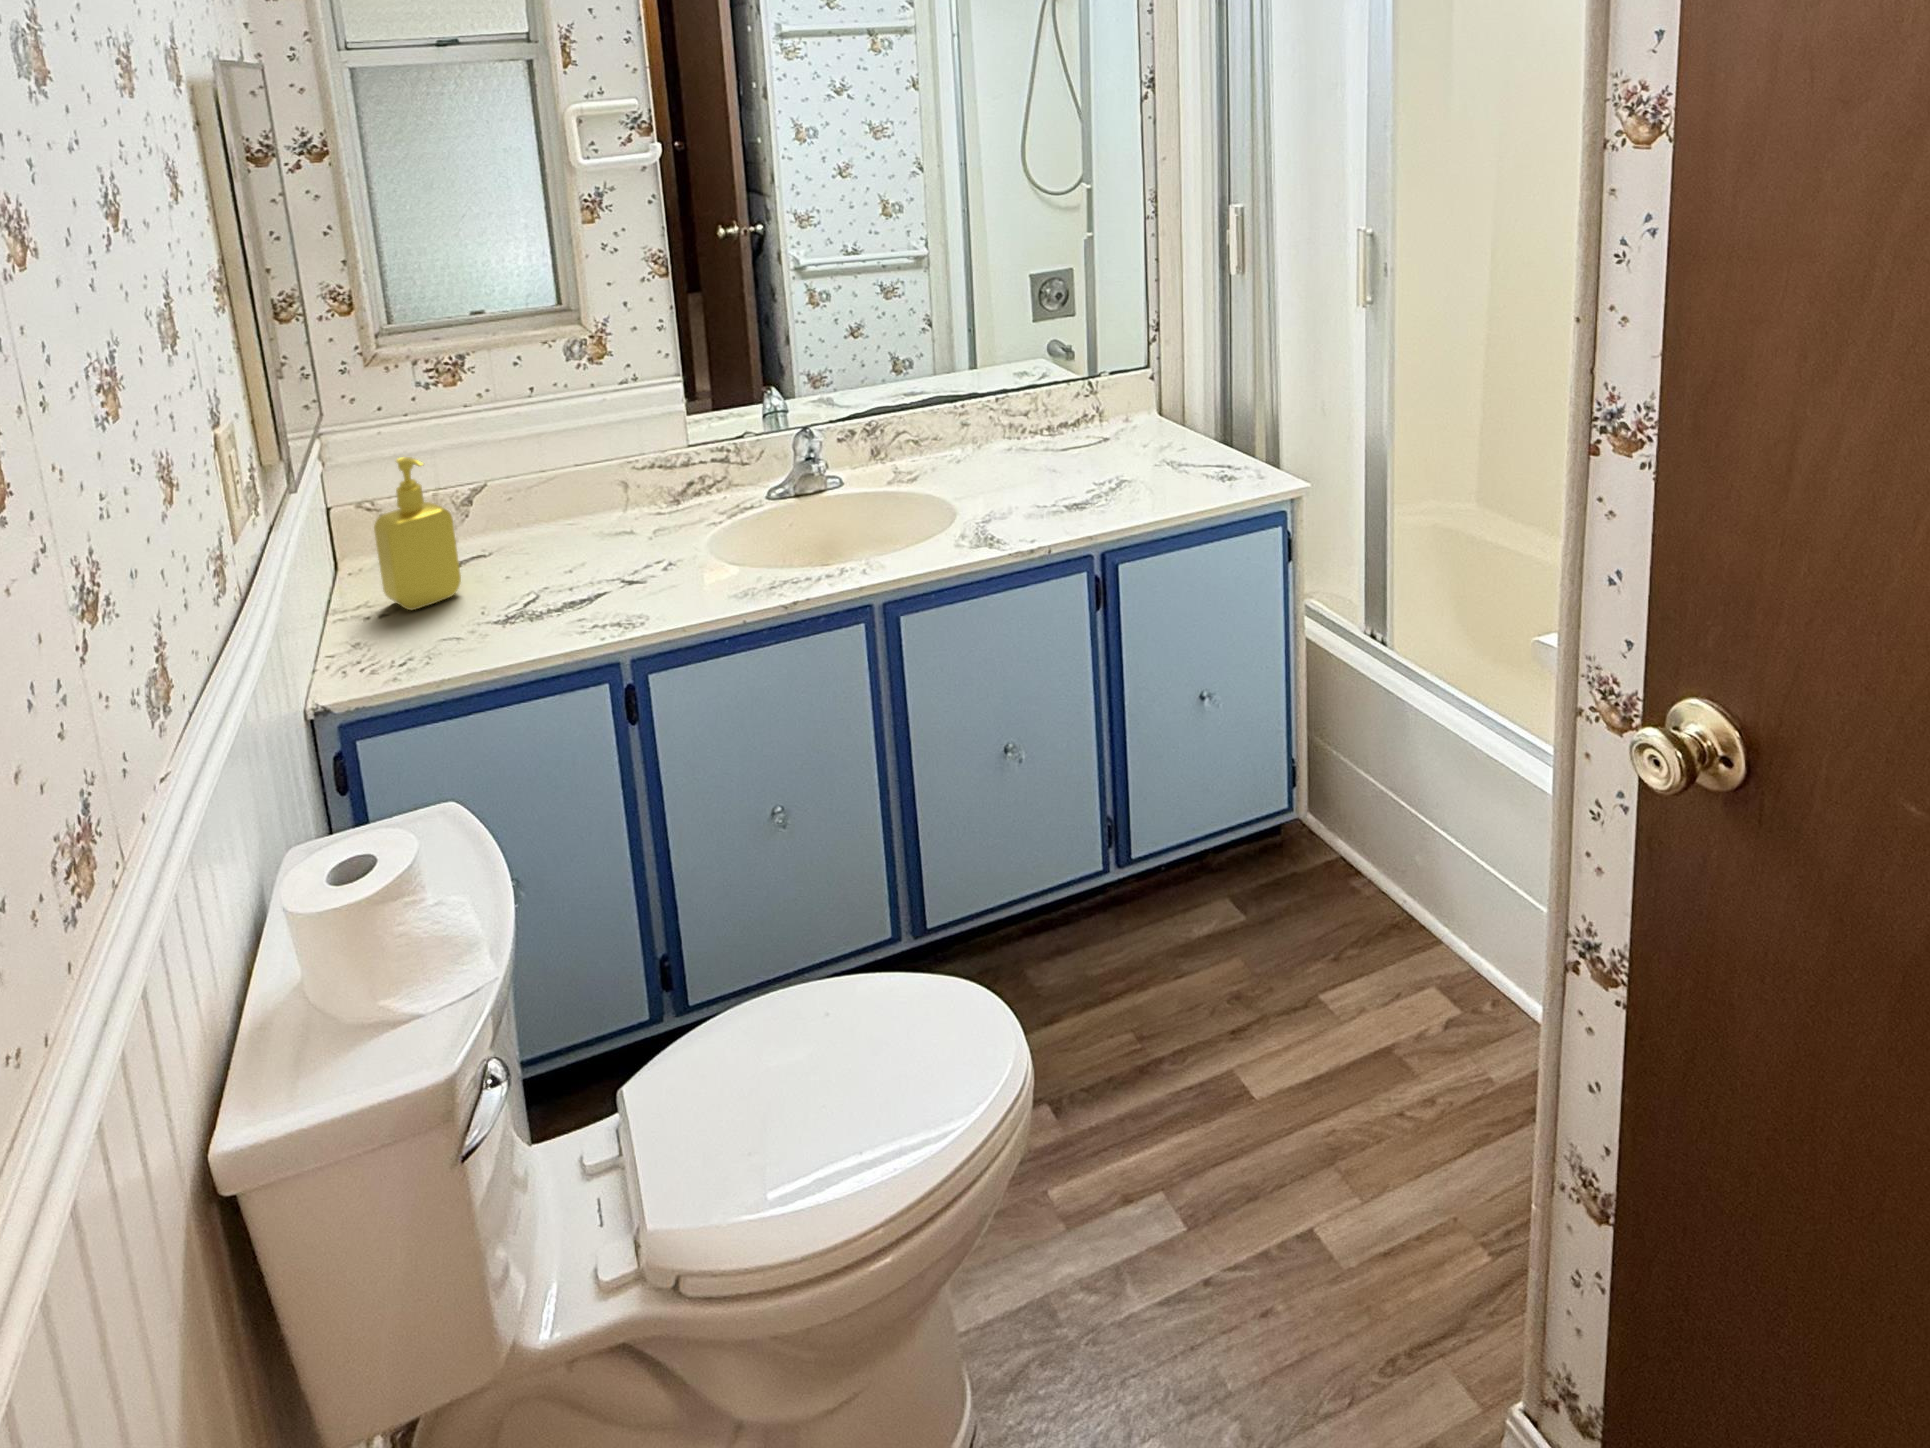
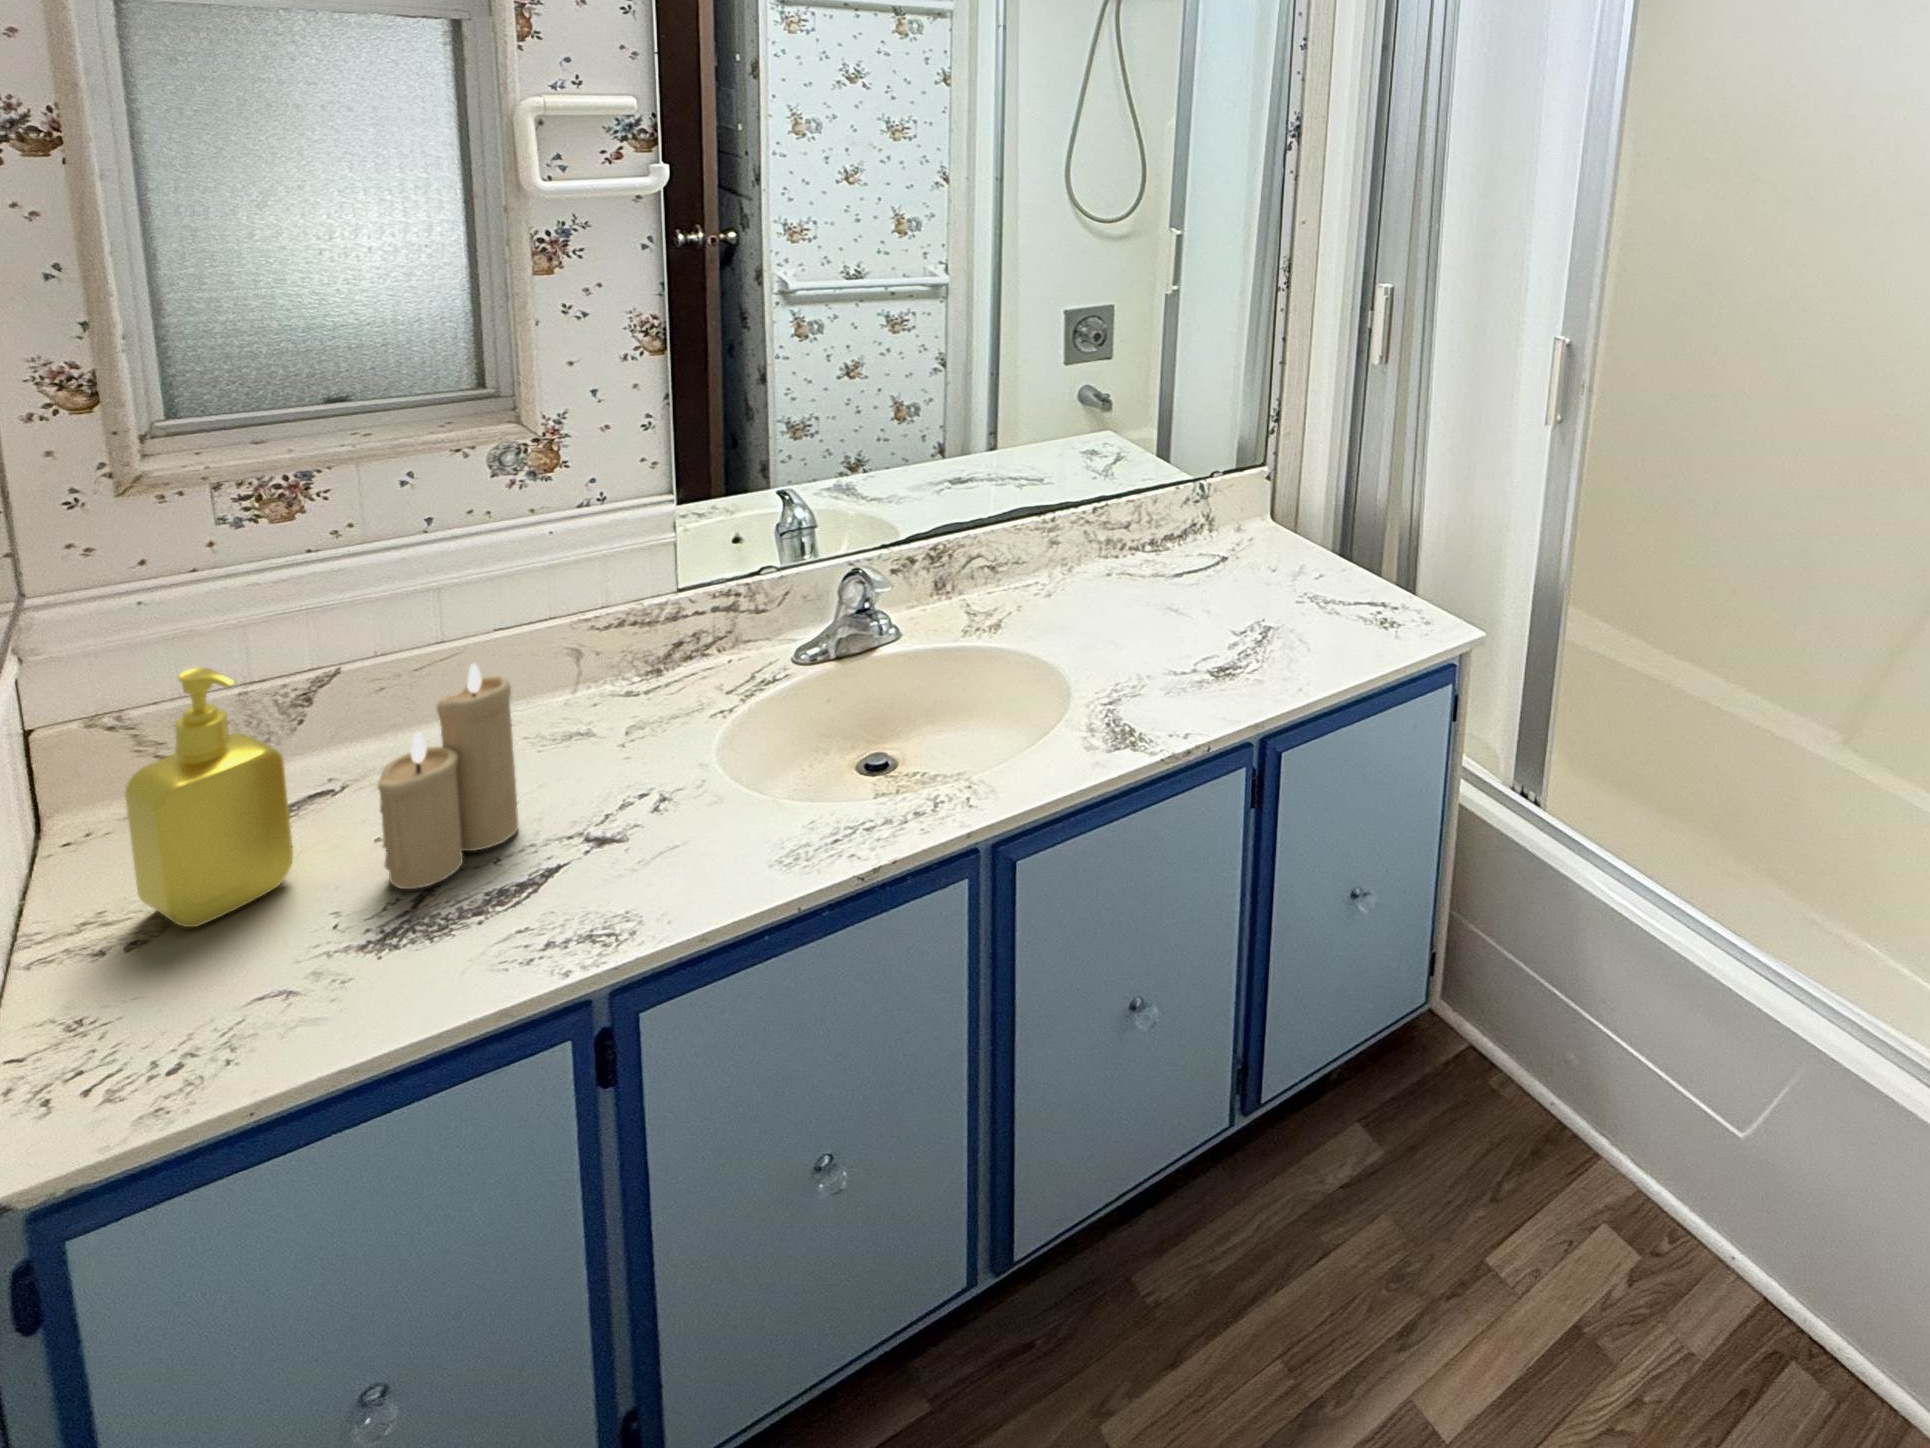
candle: none [501,465,585,600] -> present [378,664,519,889]

